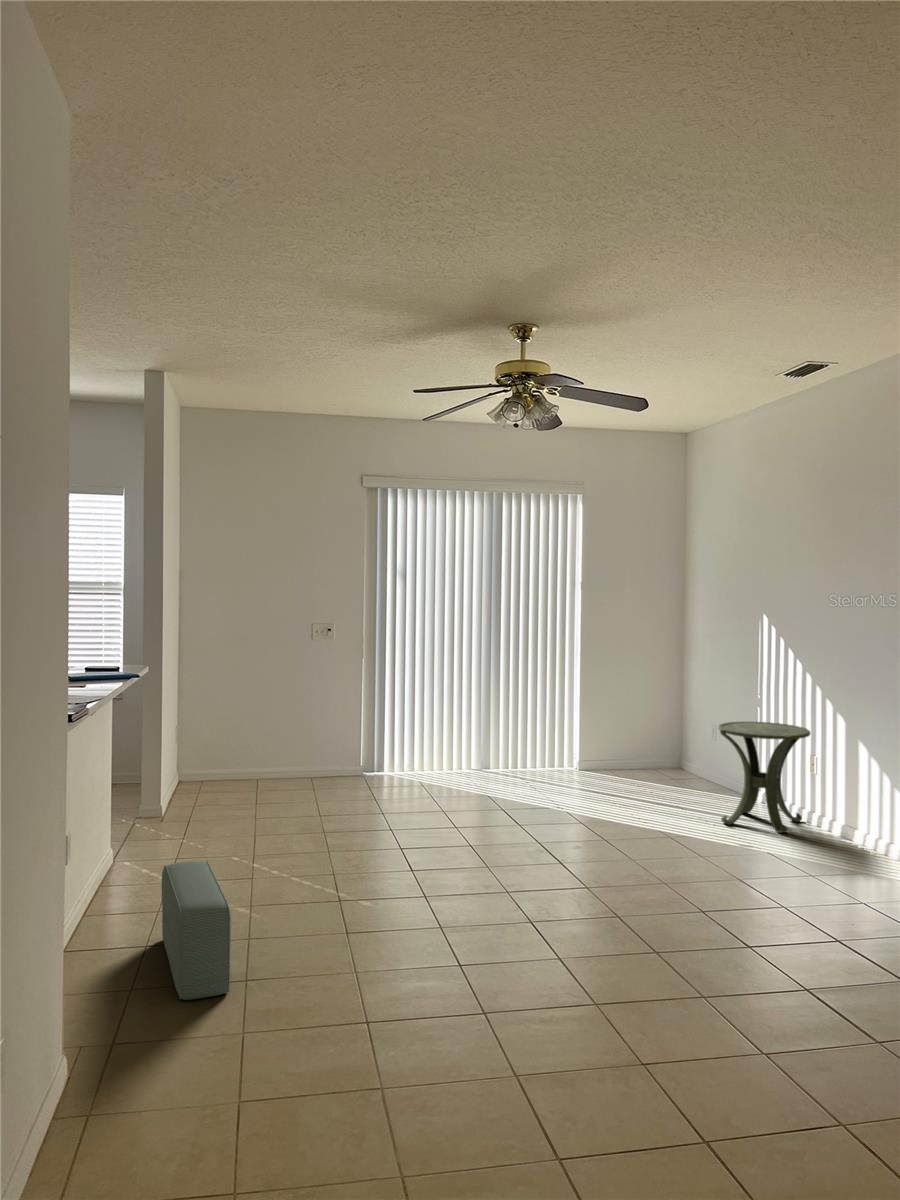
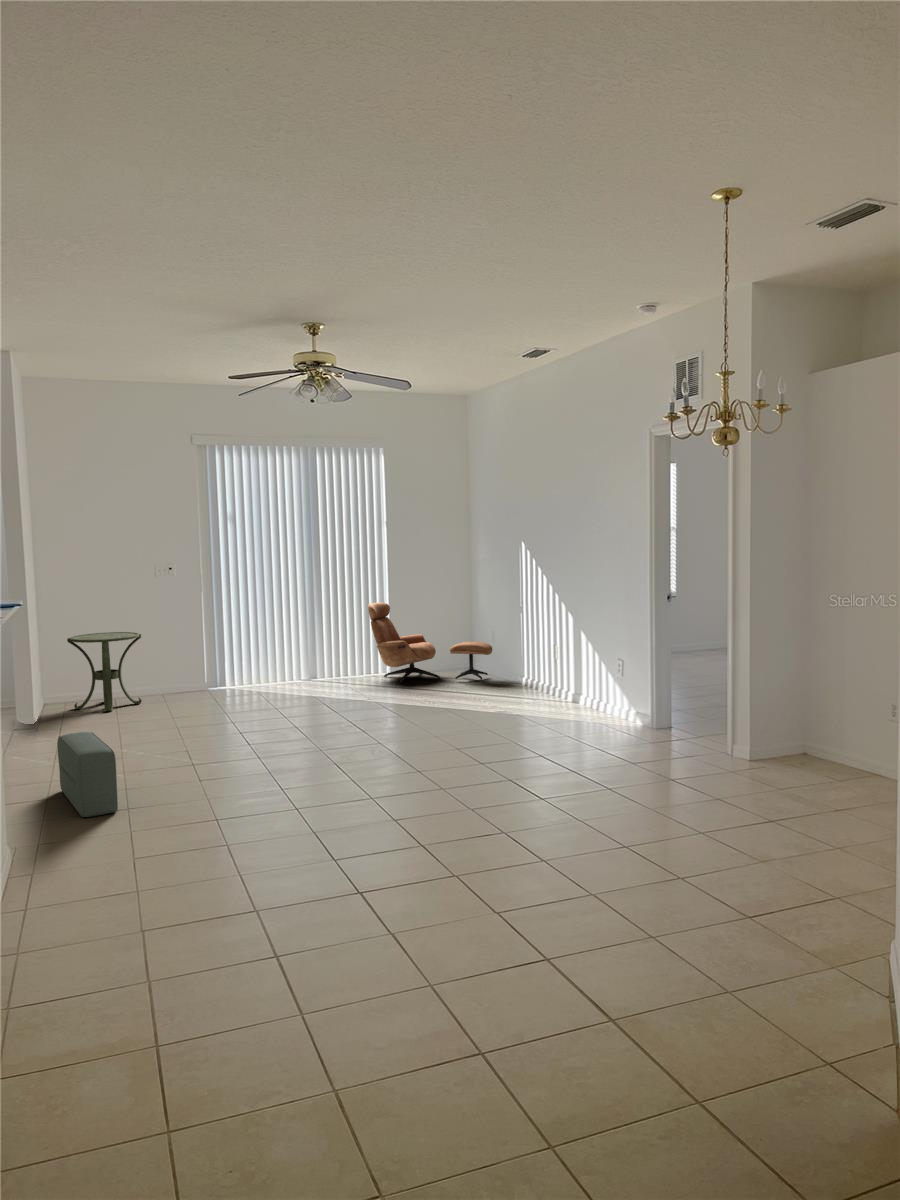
lounge chair: none [558,680,716,788] -> present [368,603,492,682]
side table: present [718,722,810,833] -> present [67,632,142,712]

